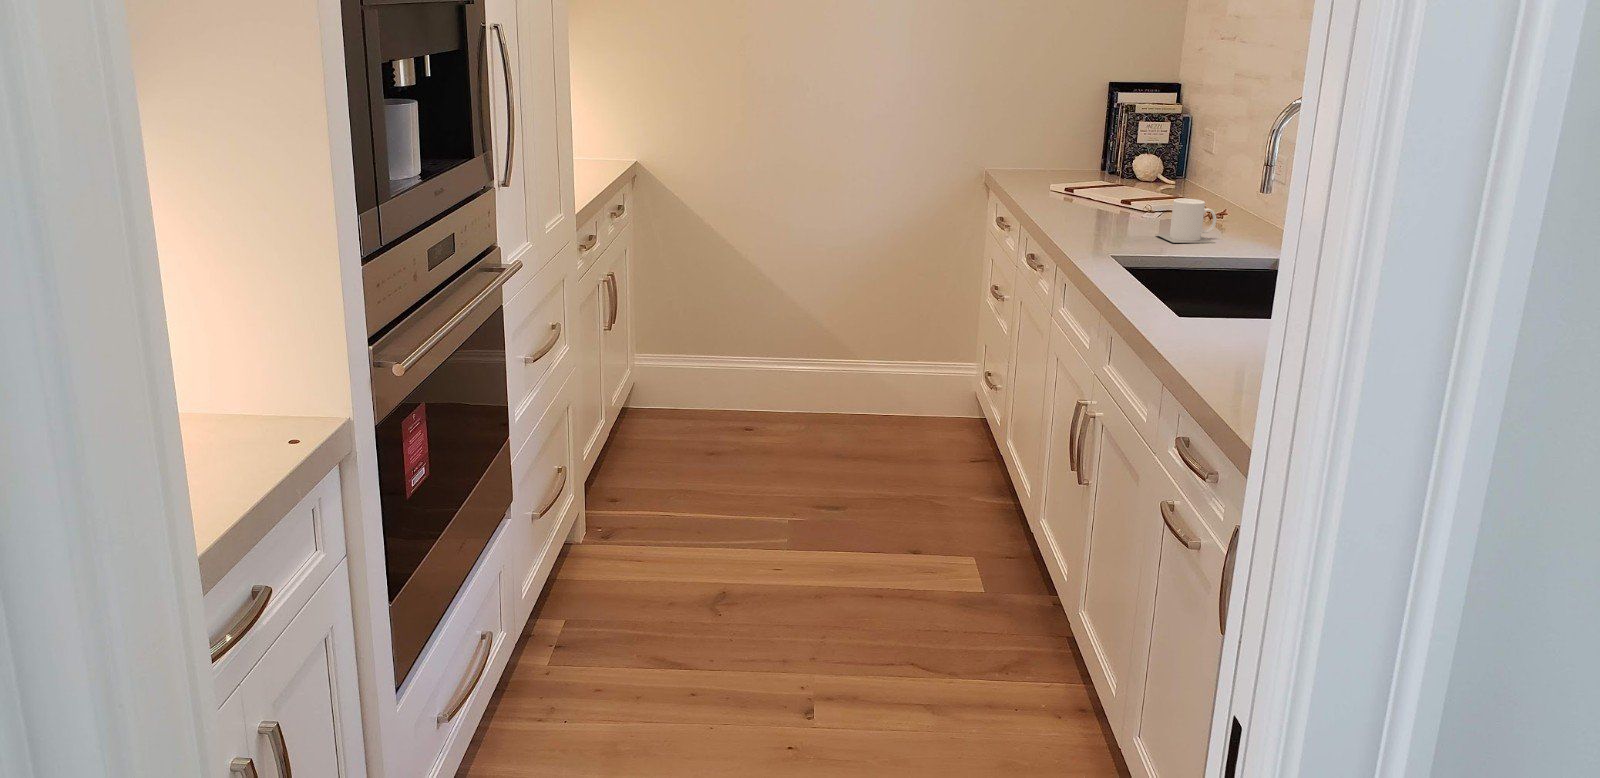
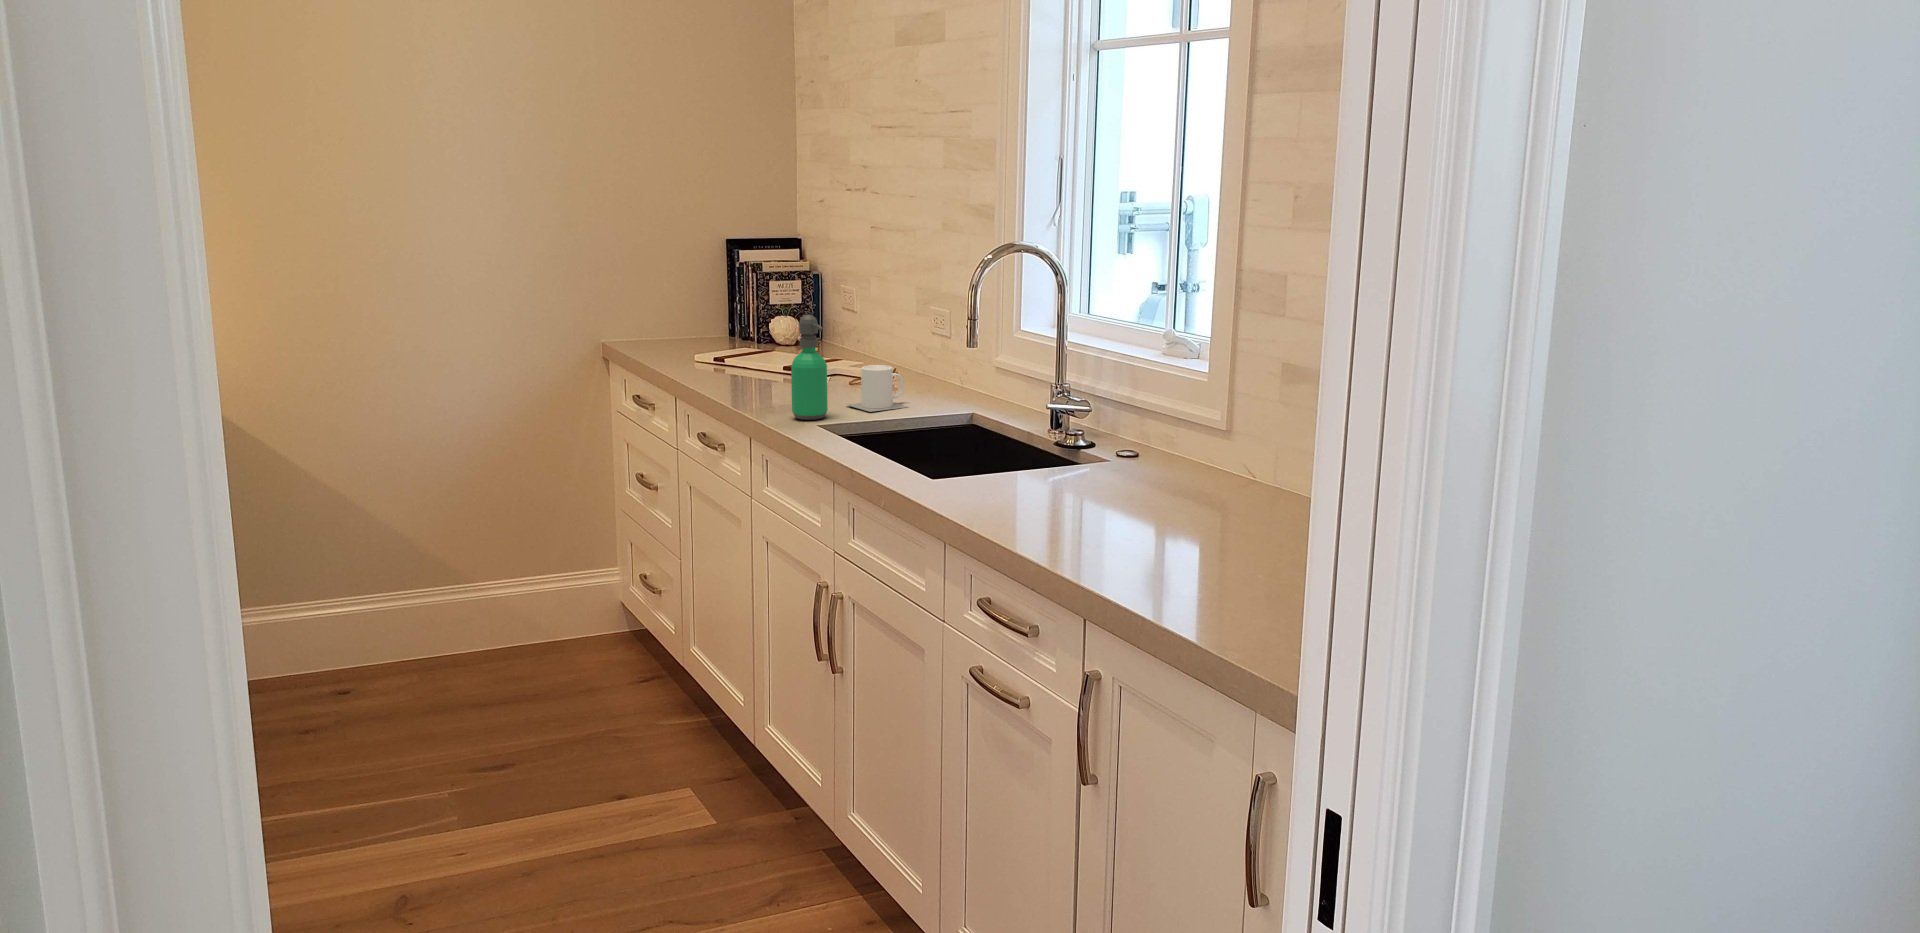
soap dispenser: none [1095,143,1134,244] -> present [791,315,828,420]

